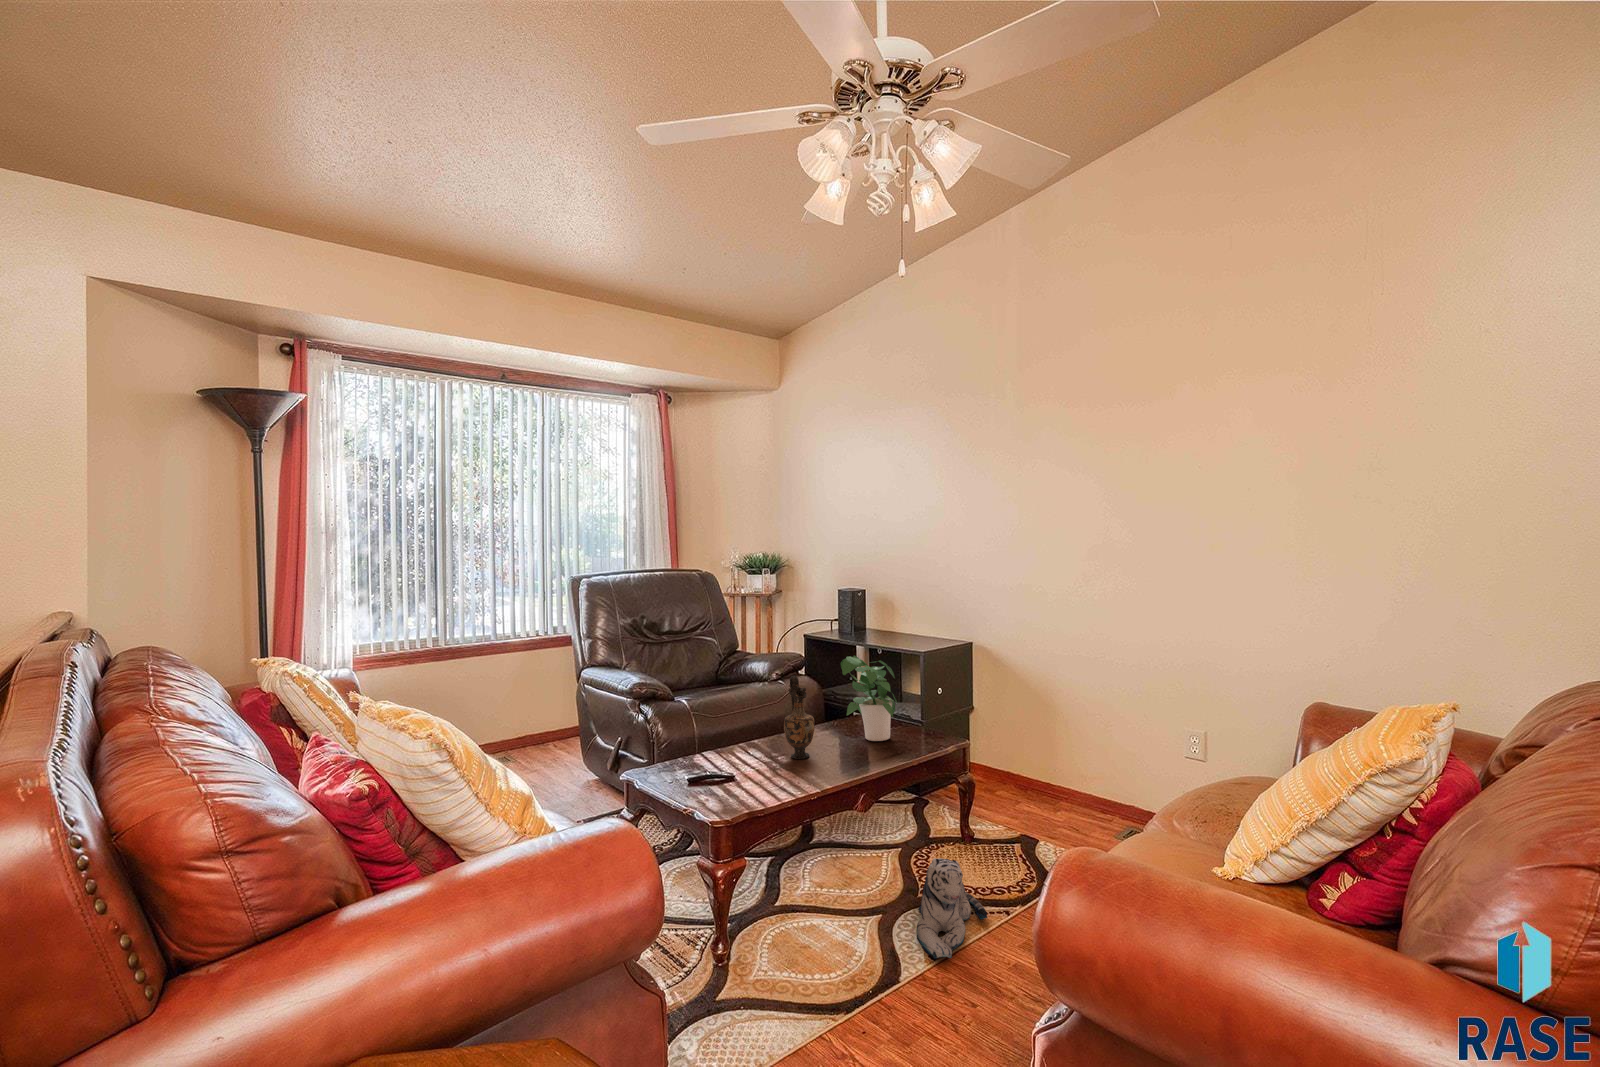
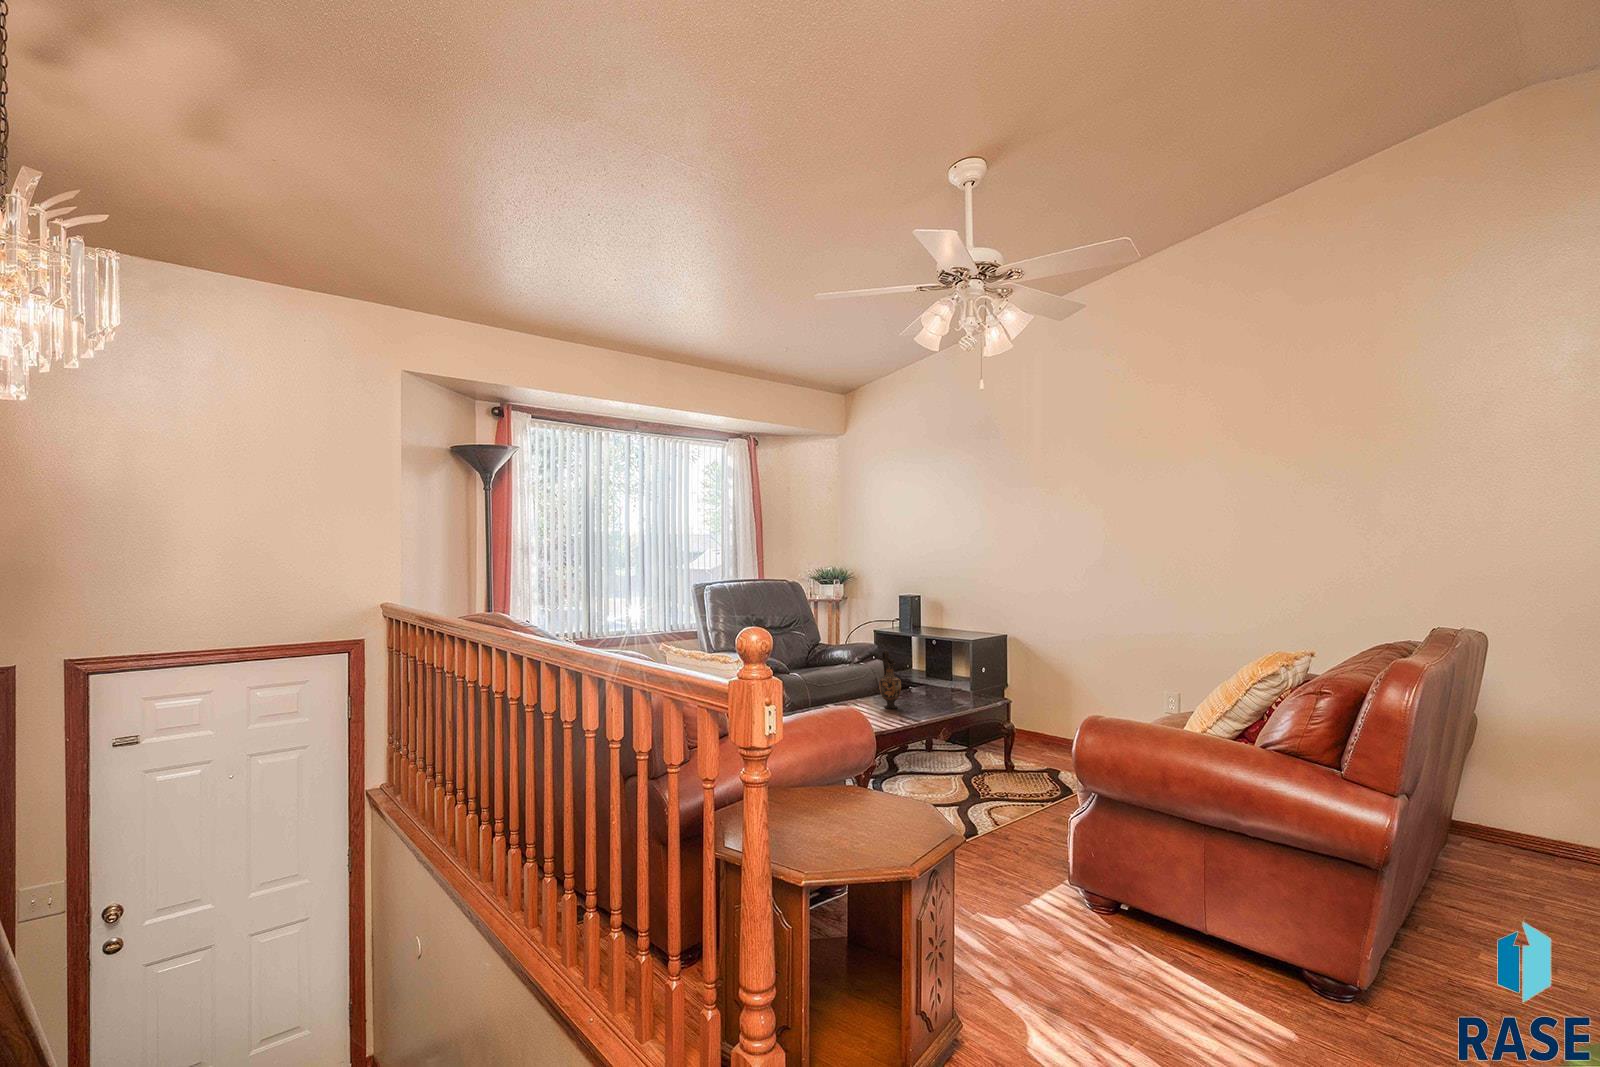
potted plant: present [840,655,897,741] -> none [915,638,958,699]
plush toy: present [917,858,987,959] -> none [981,768,1029,830]

